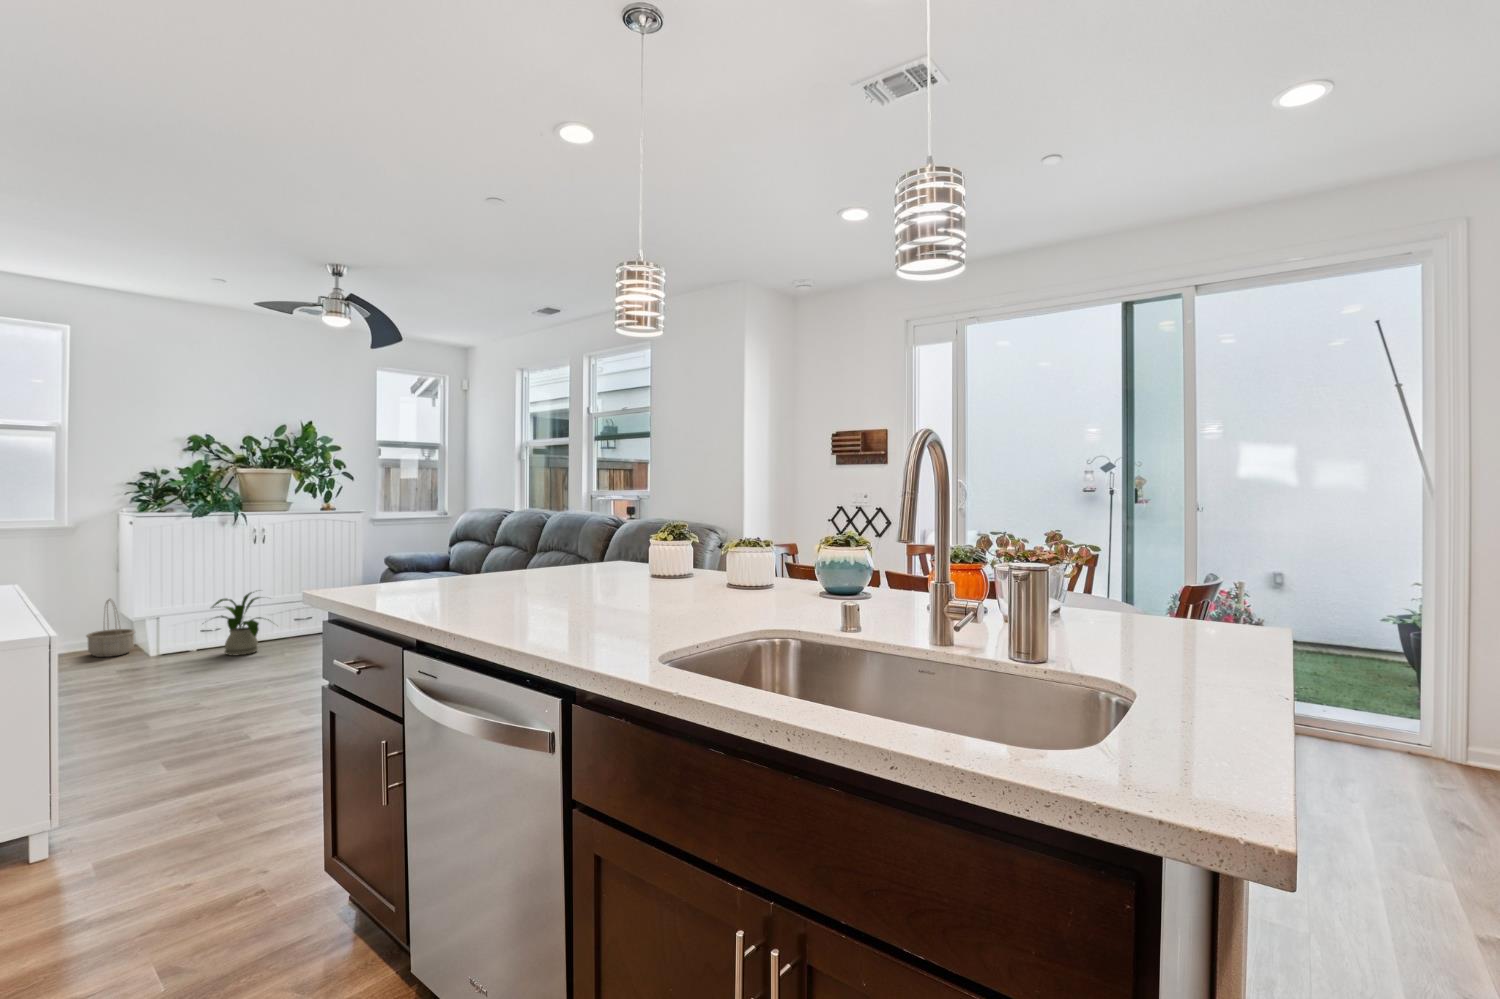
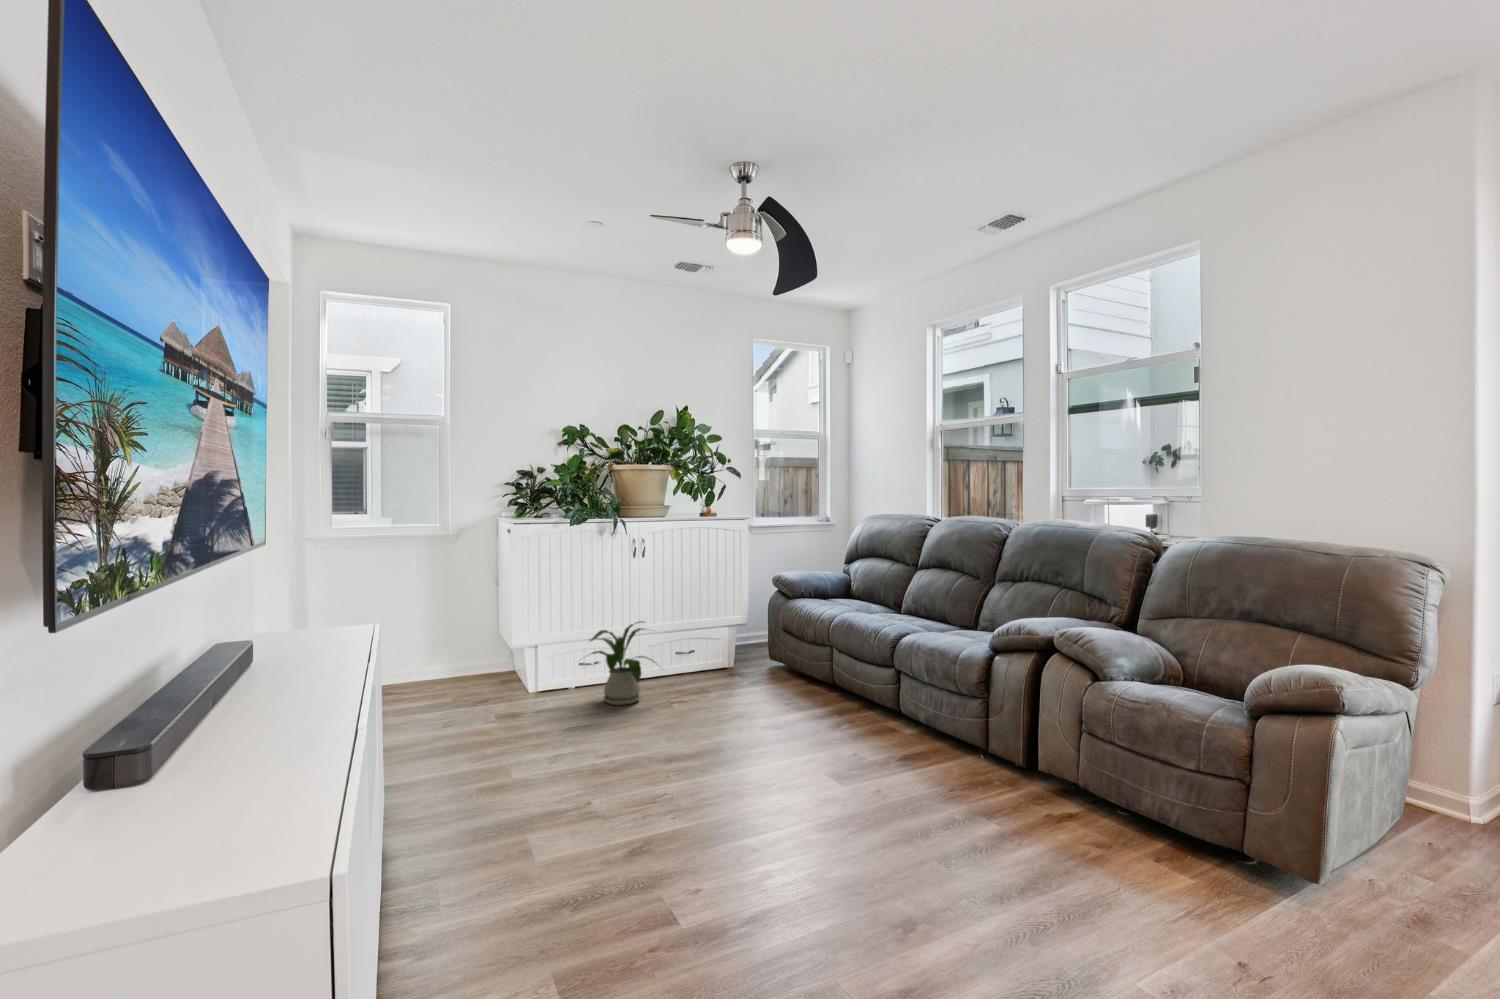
basket: present [86,599,135,657] -> none [466,621,513,692]

